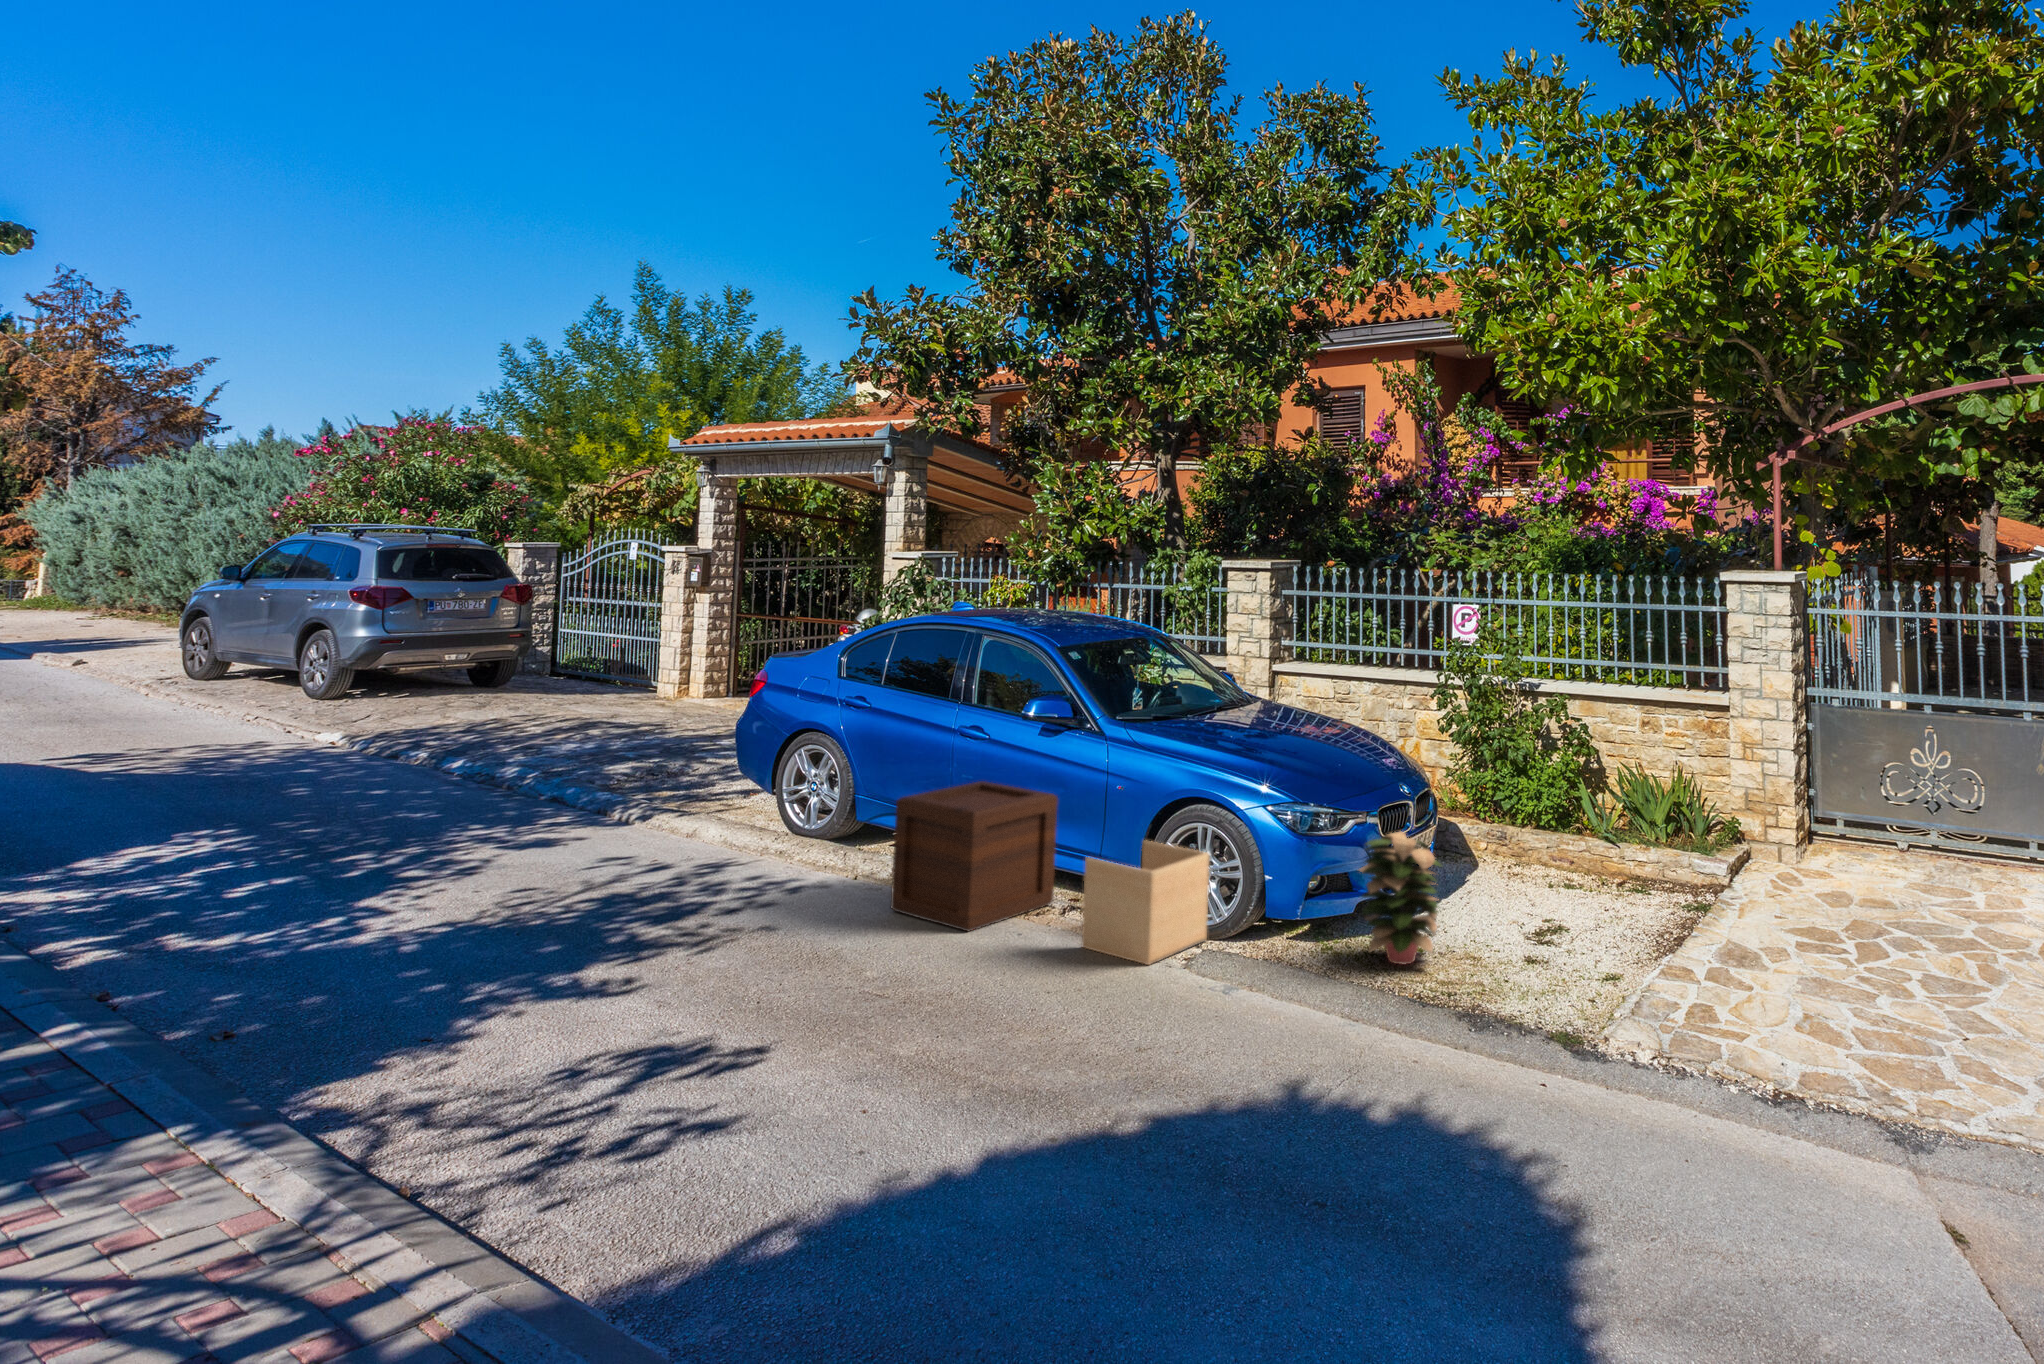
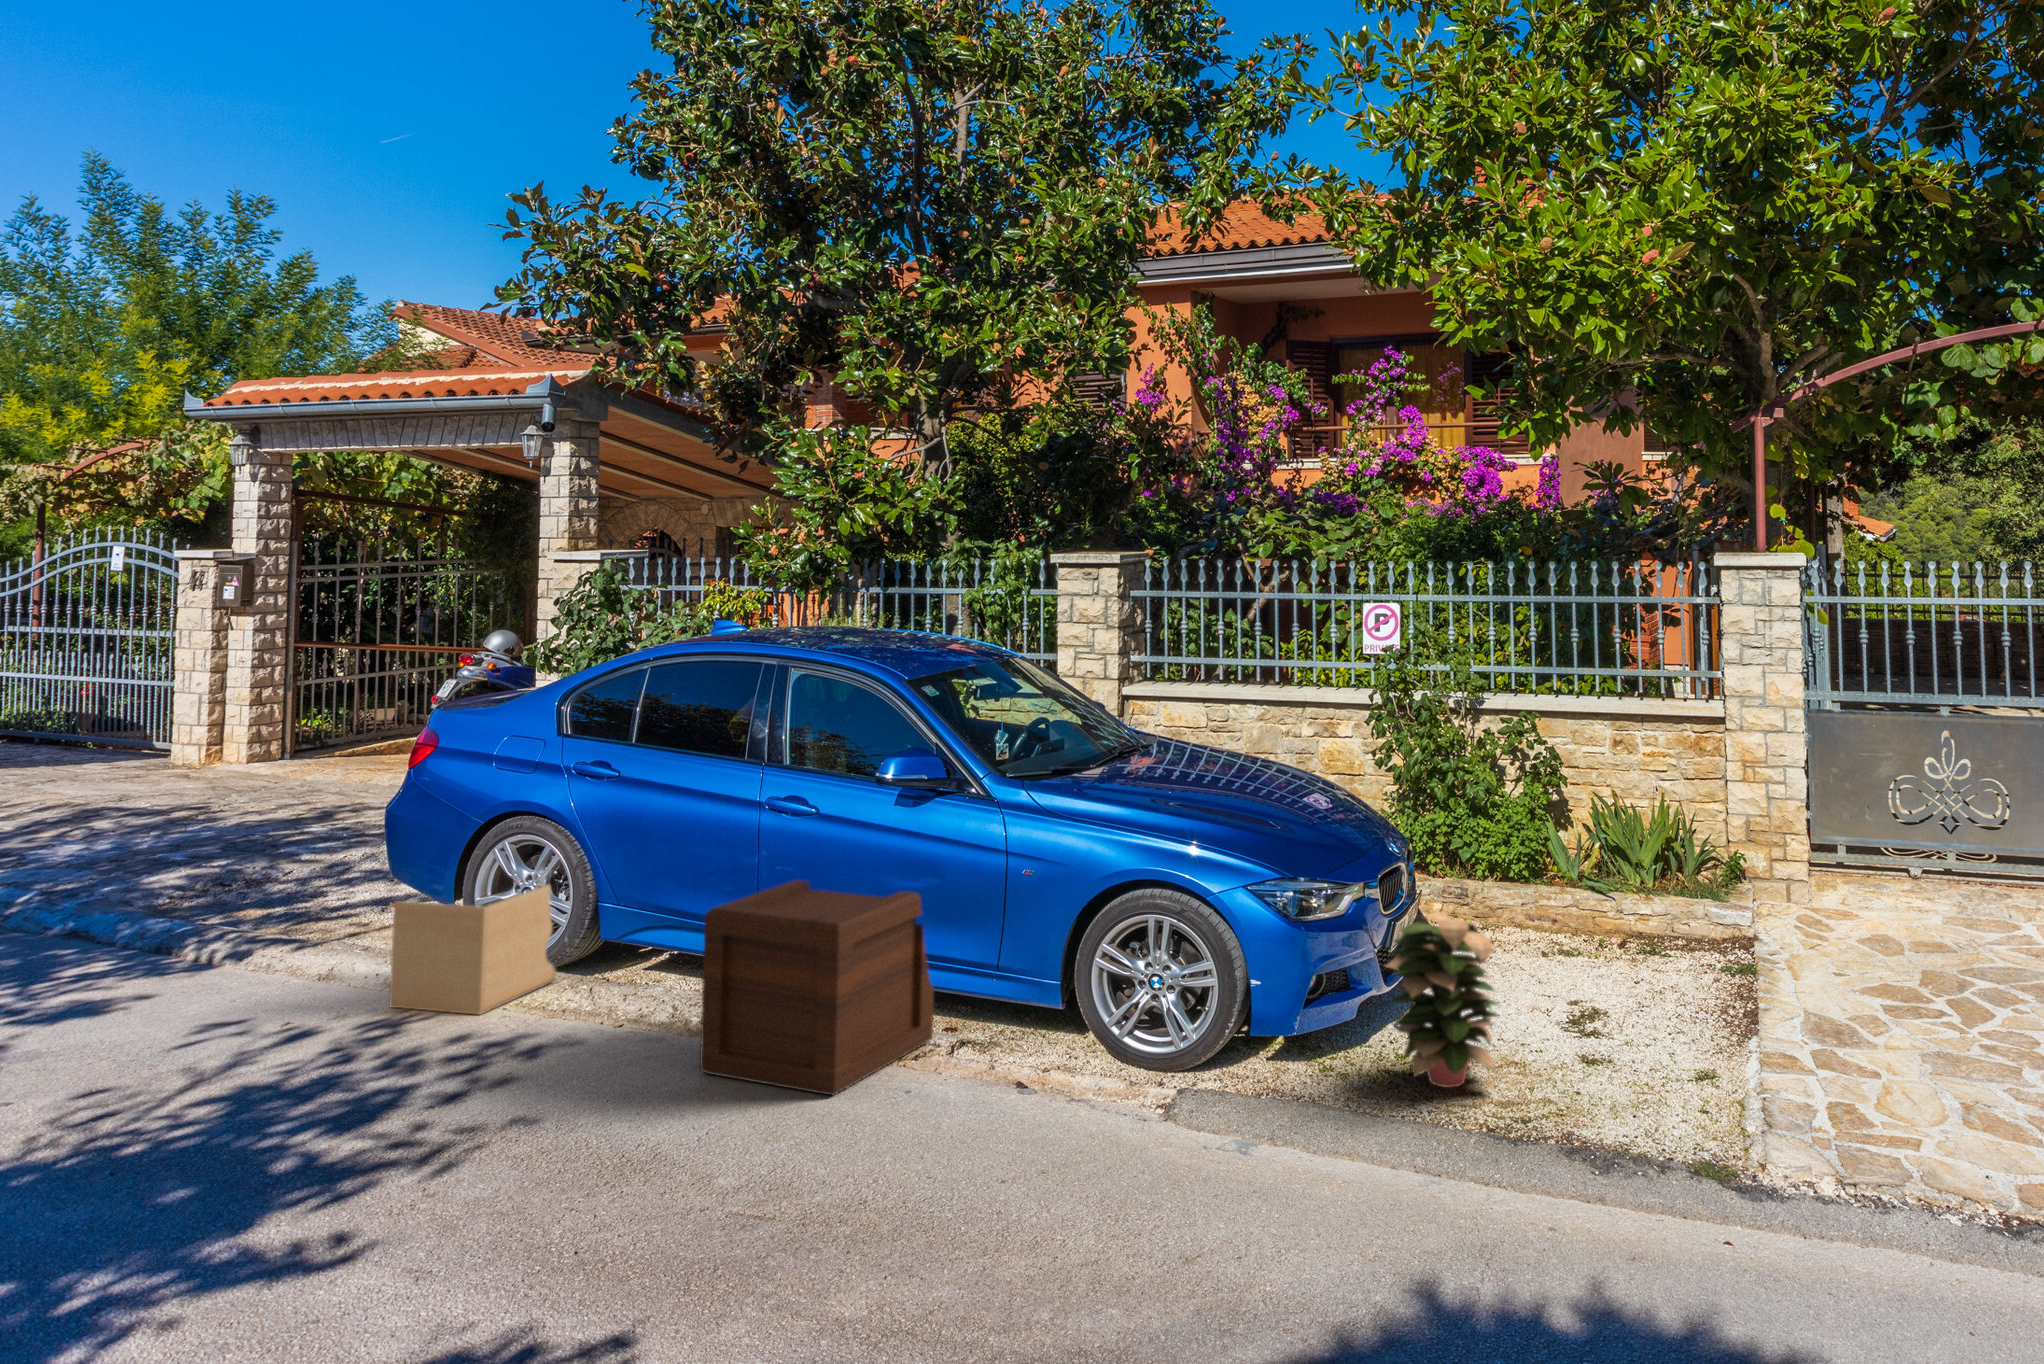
cardboard box: present [1082,841,1210,965] -> present [390,885,556,1015]

